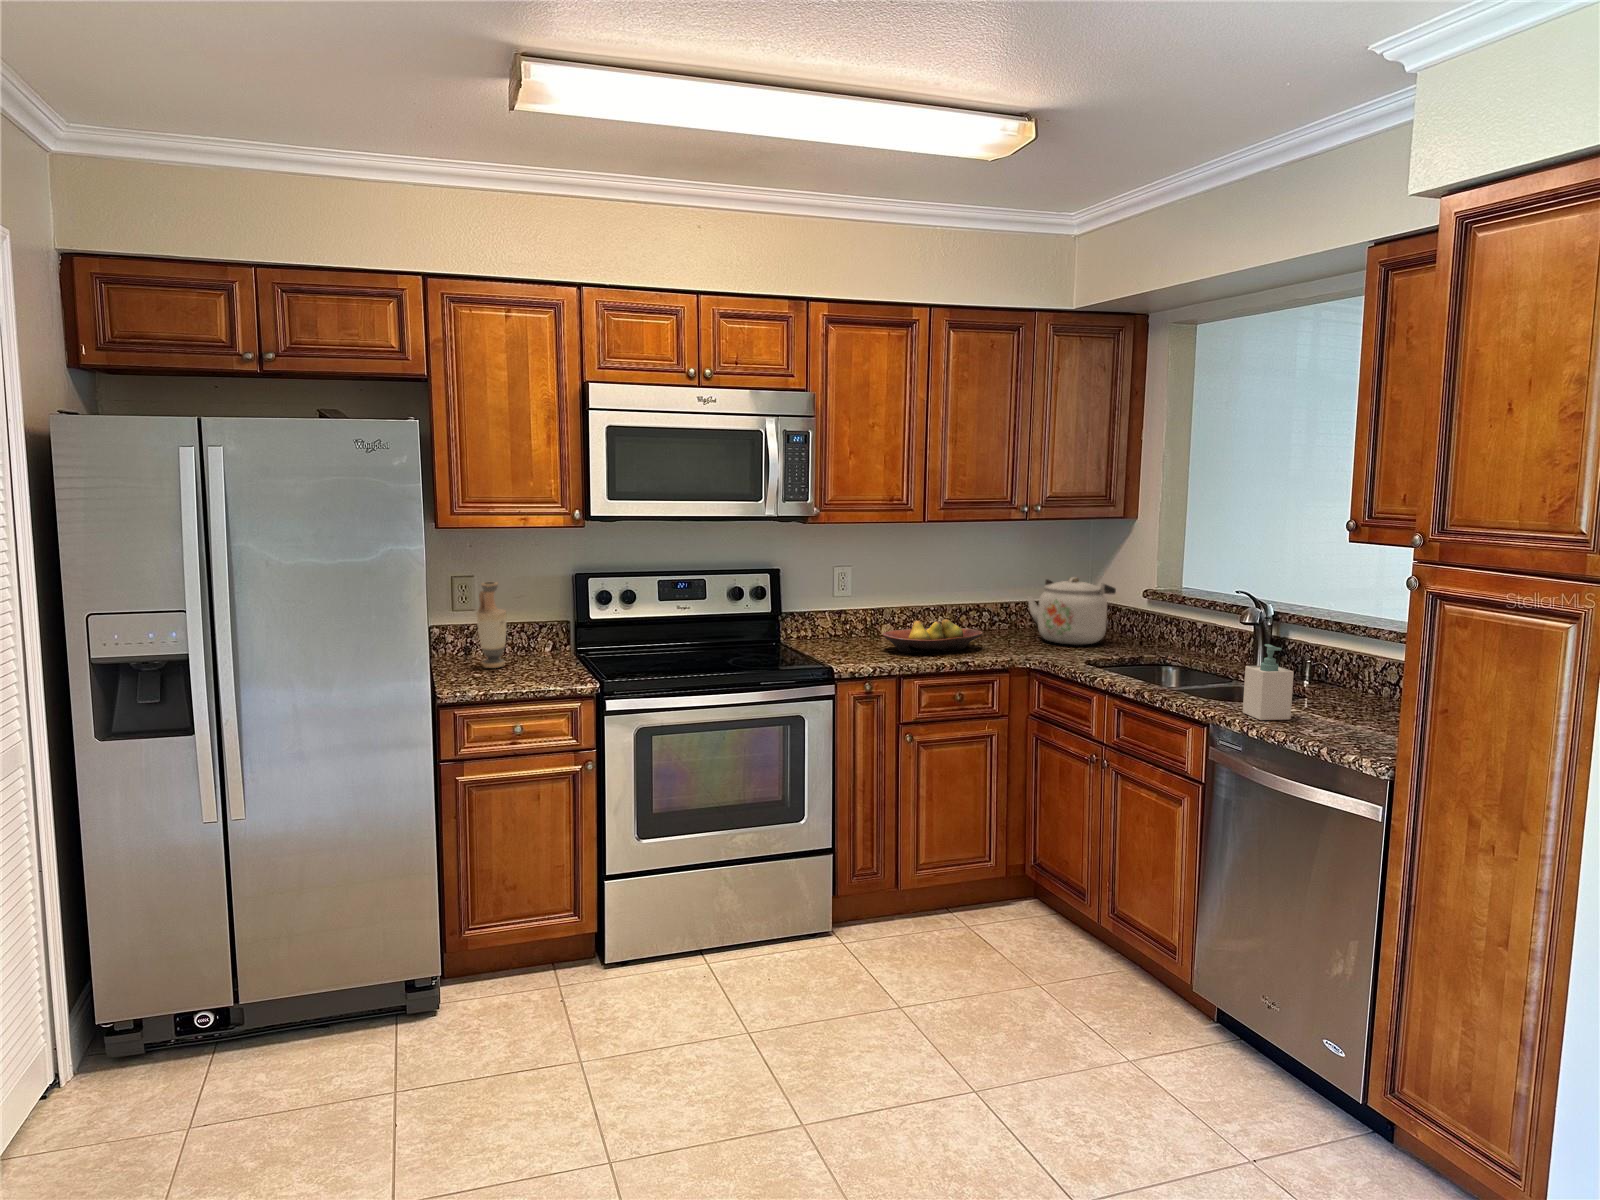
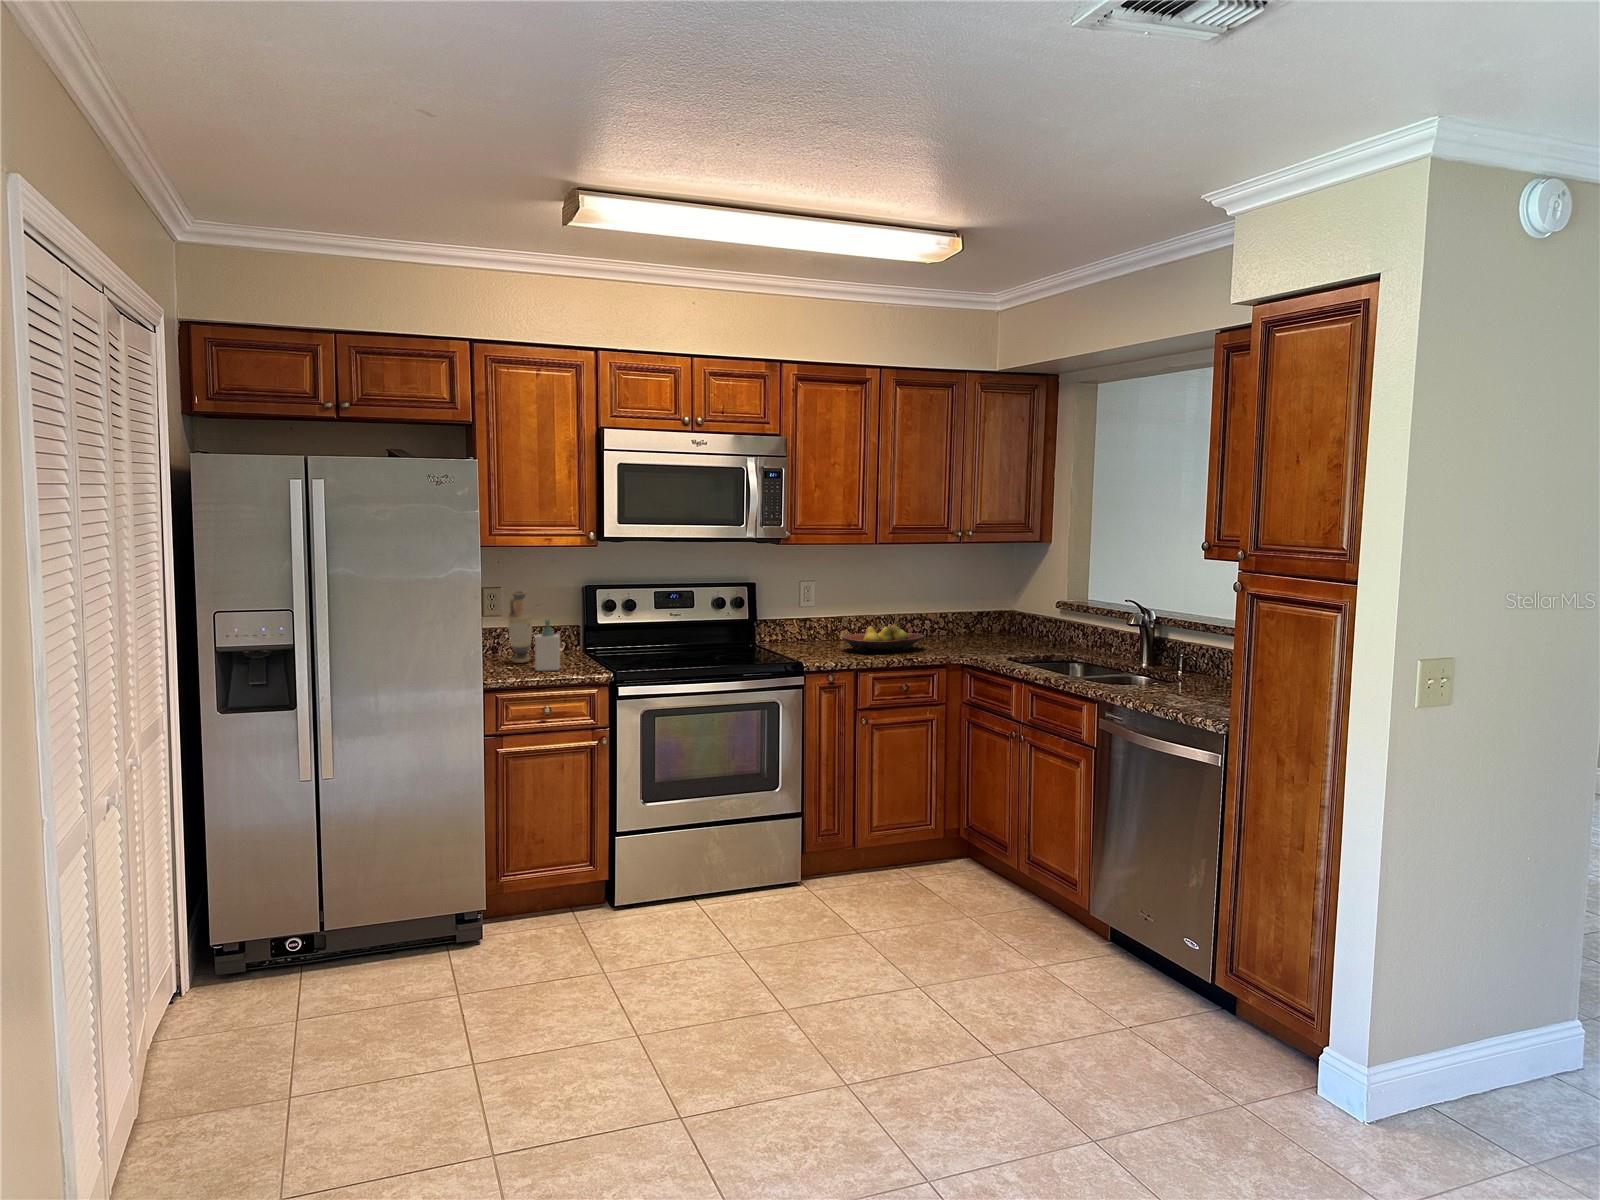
kettle: present [1028,577,1116,645] -> none [961,591,1034,646]
soap bottle: present [1243,644,1294,720] -> present [535,618,560,671]

